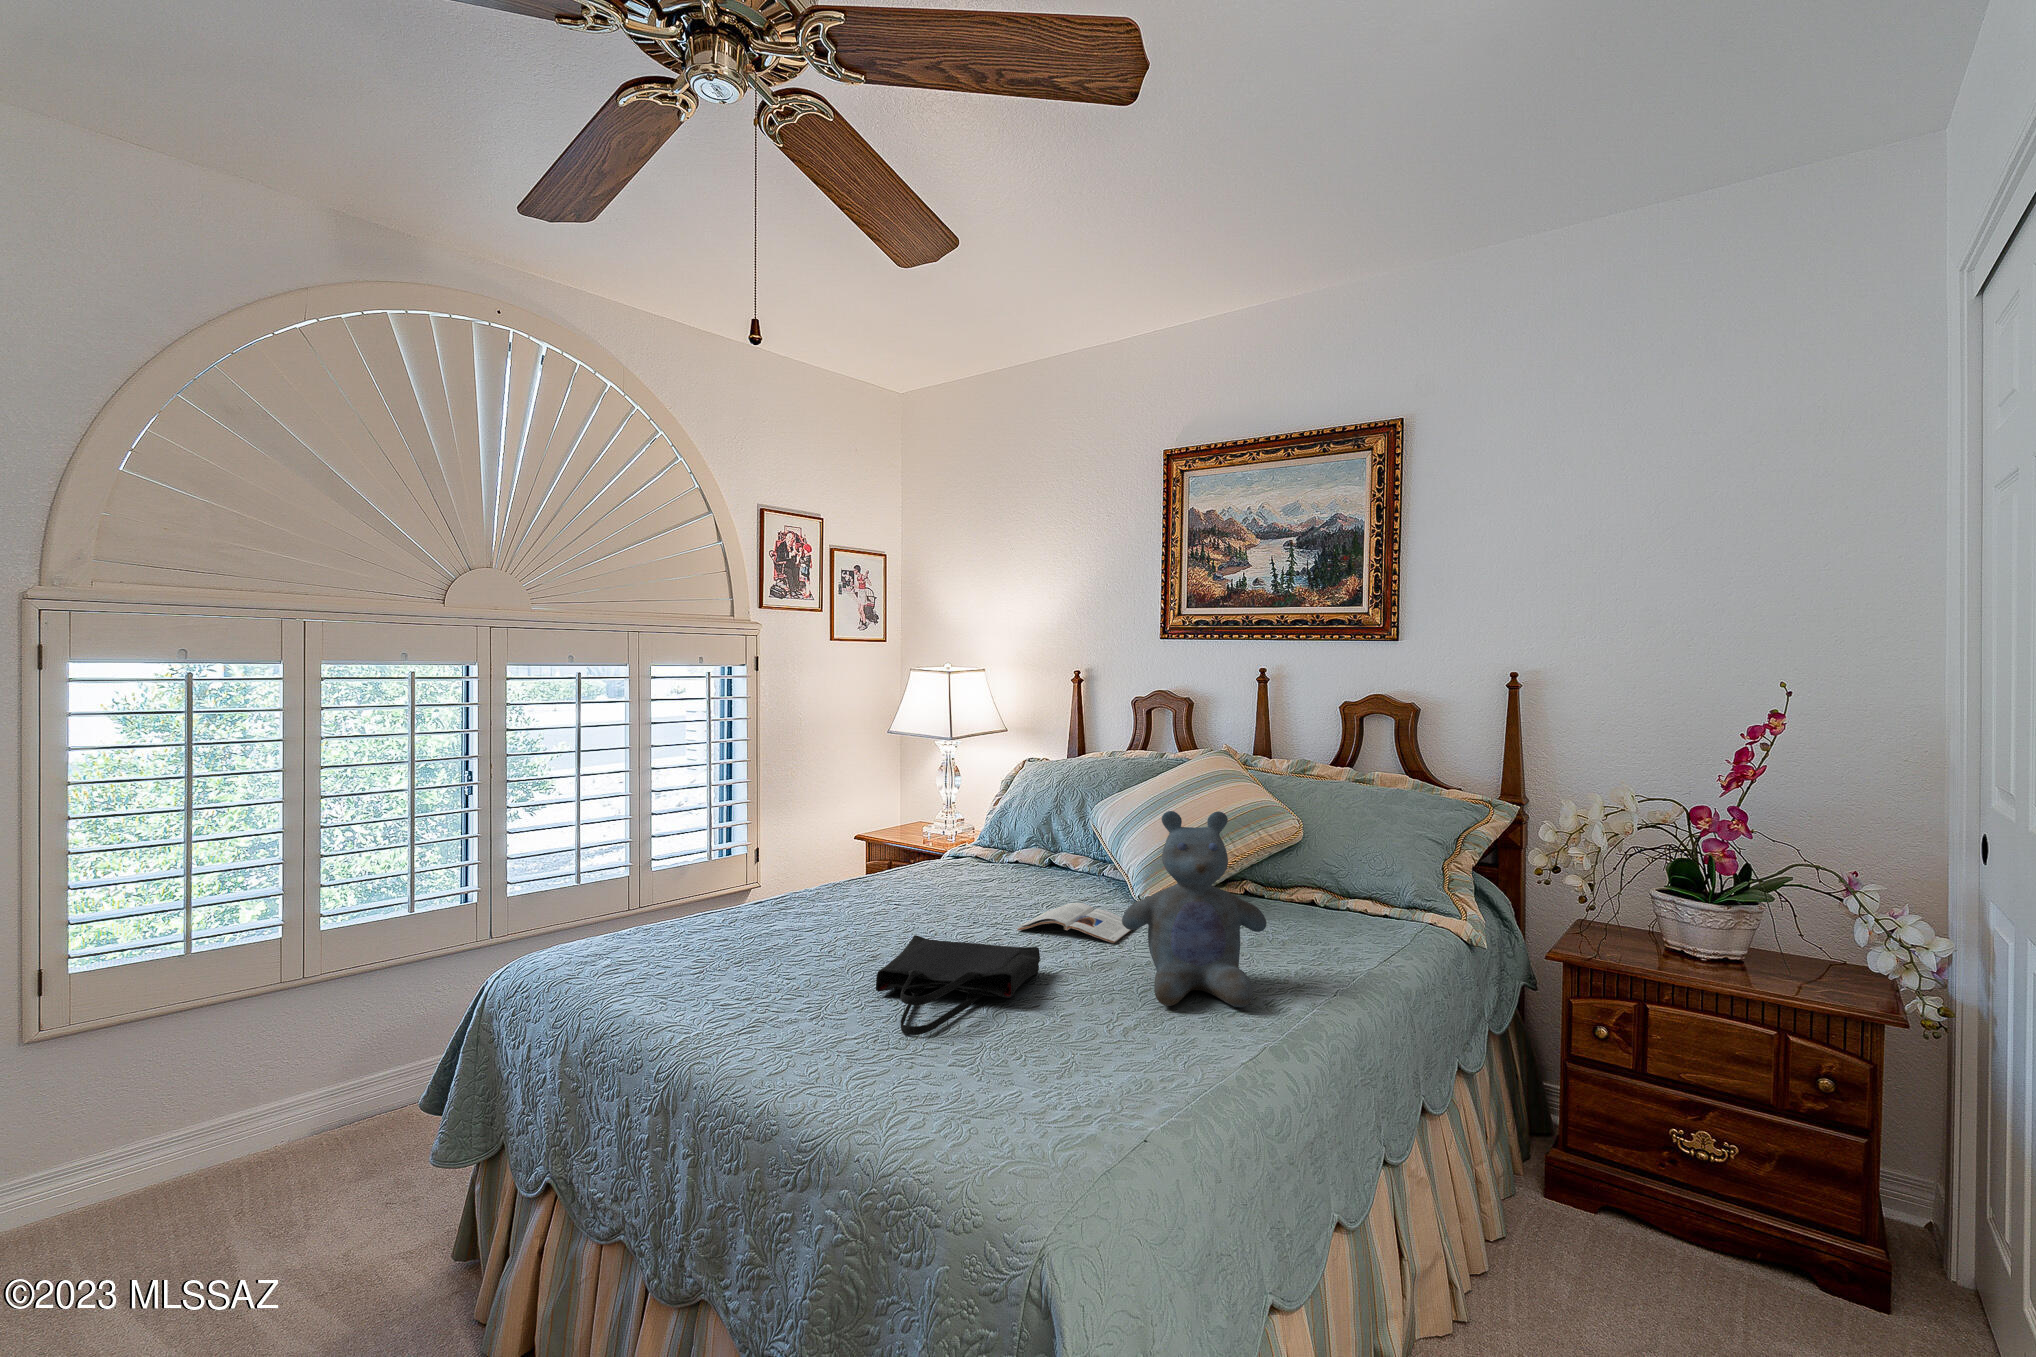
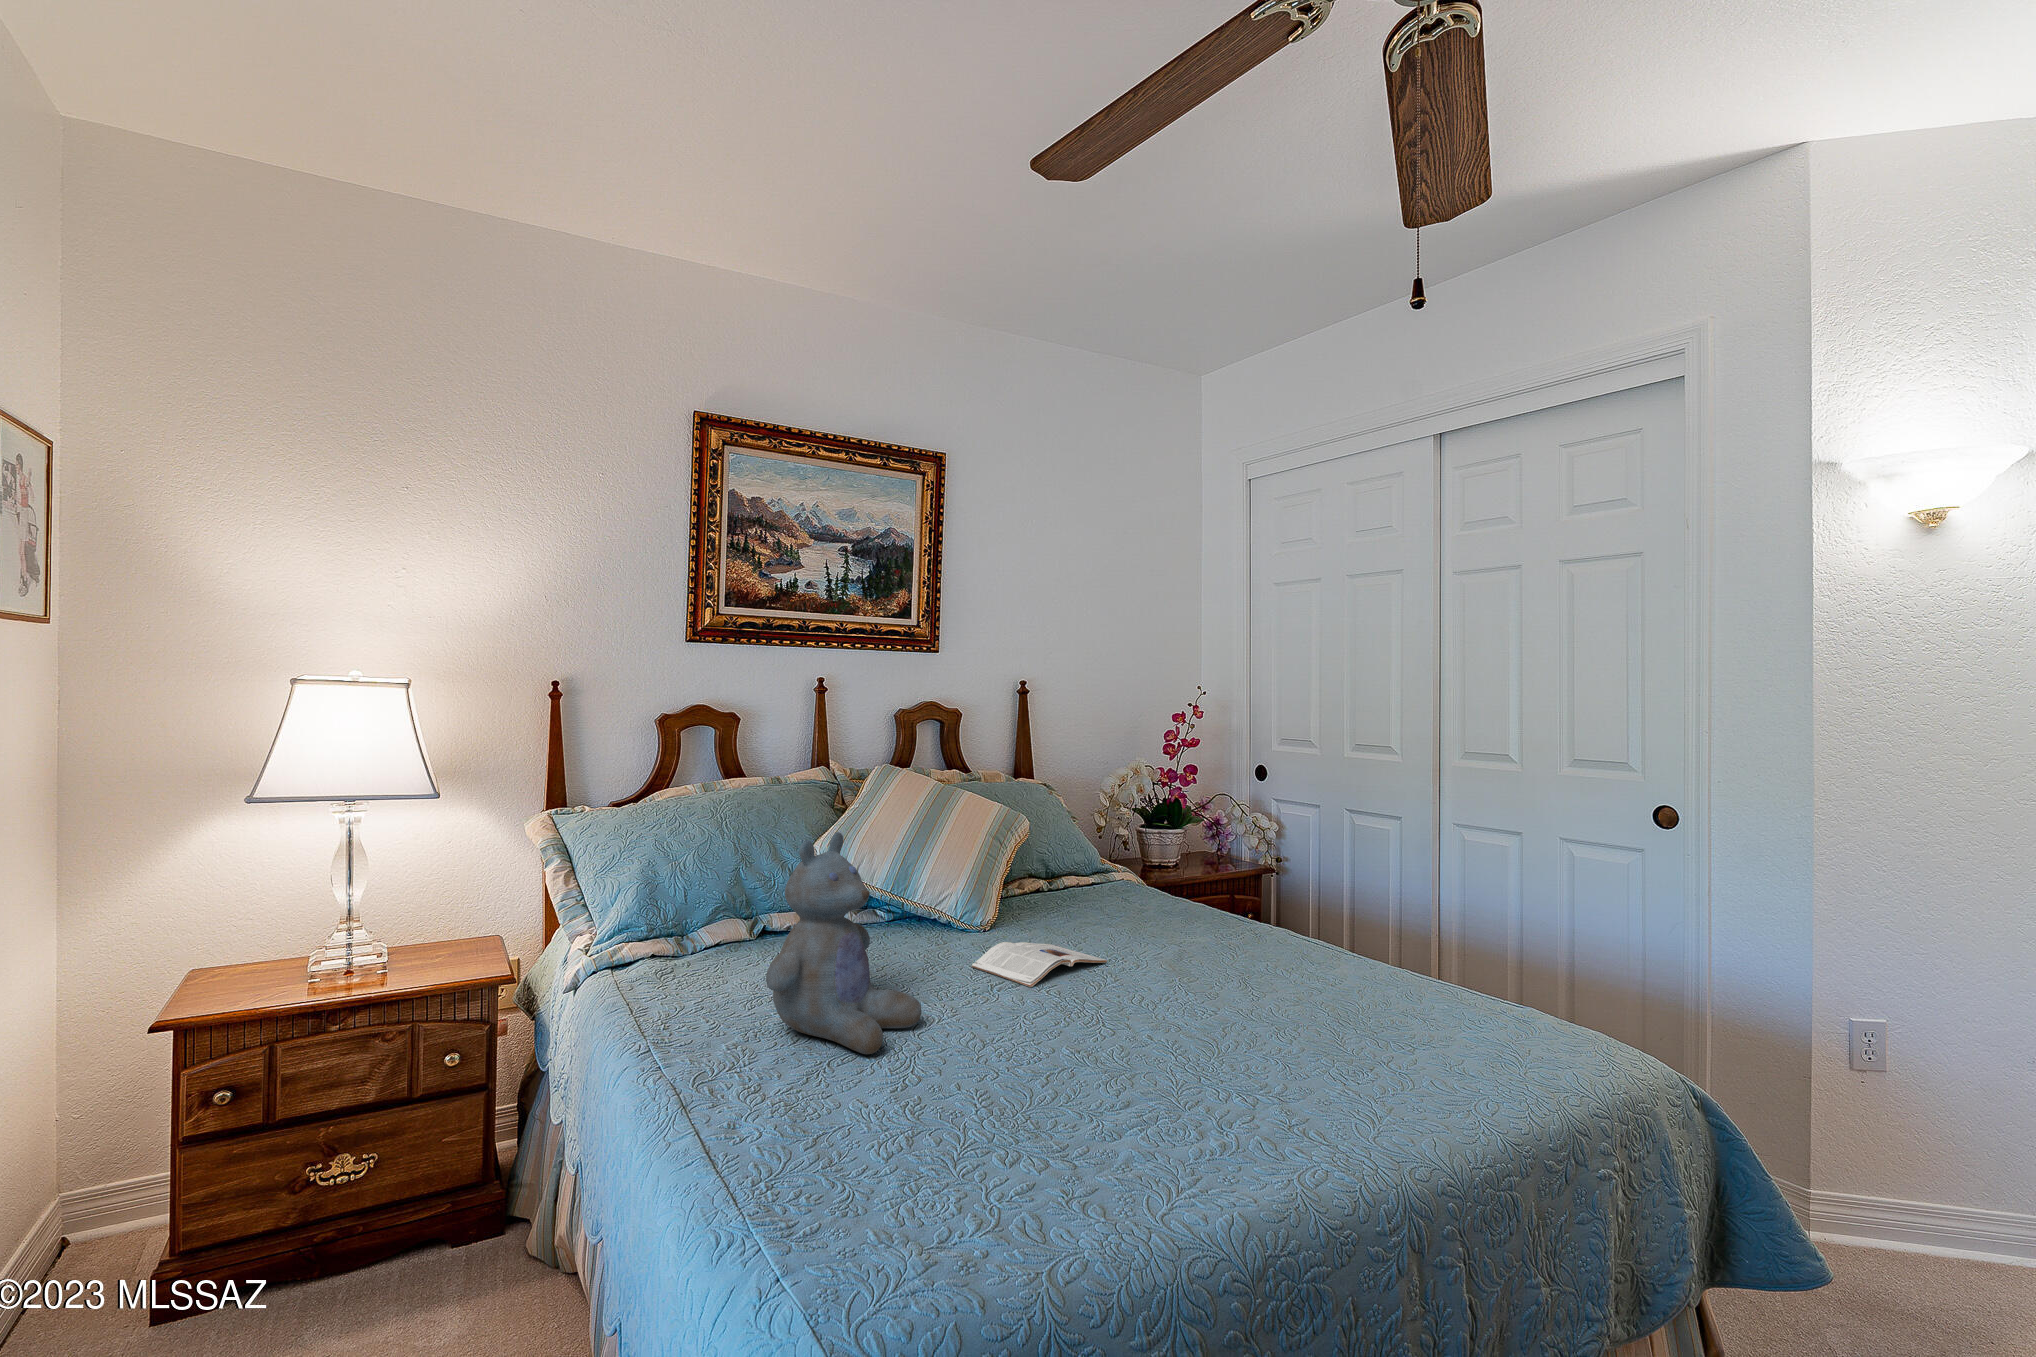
stuffed bear: present [1122,811,1267,1007] -> present [766,832,922,1054]
tote bag: present [876,935,1040,1035] -> none [1125,975,1376,1075]

